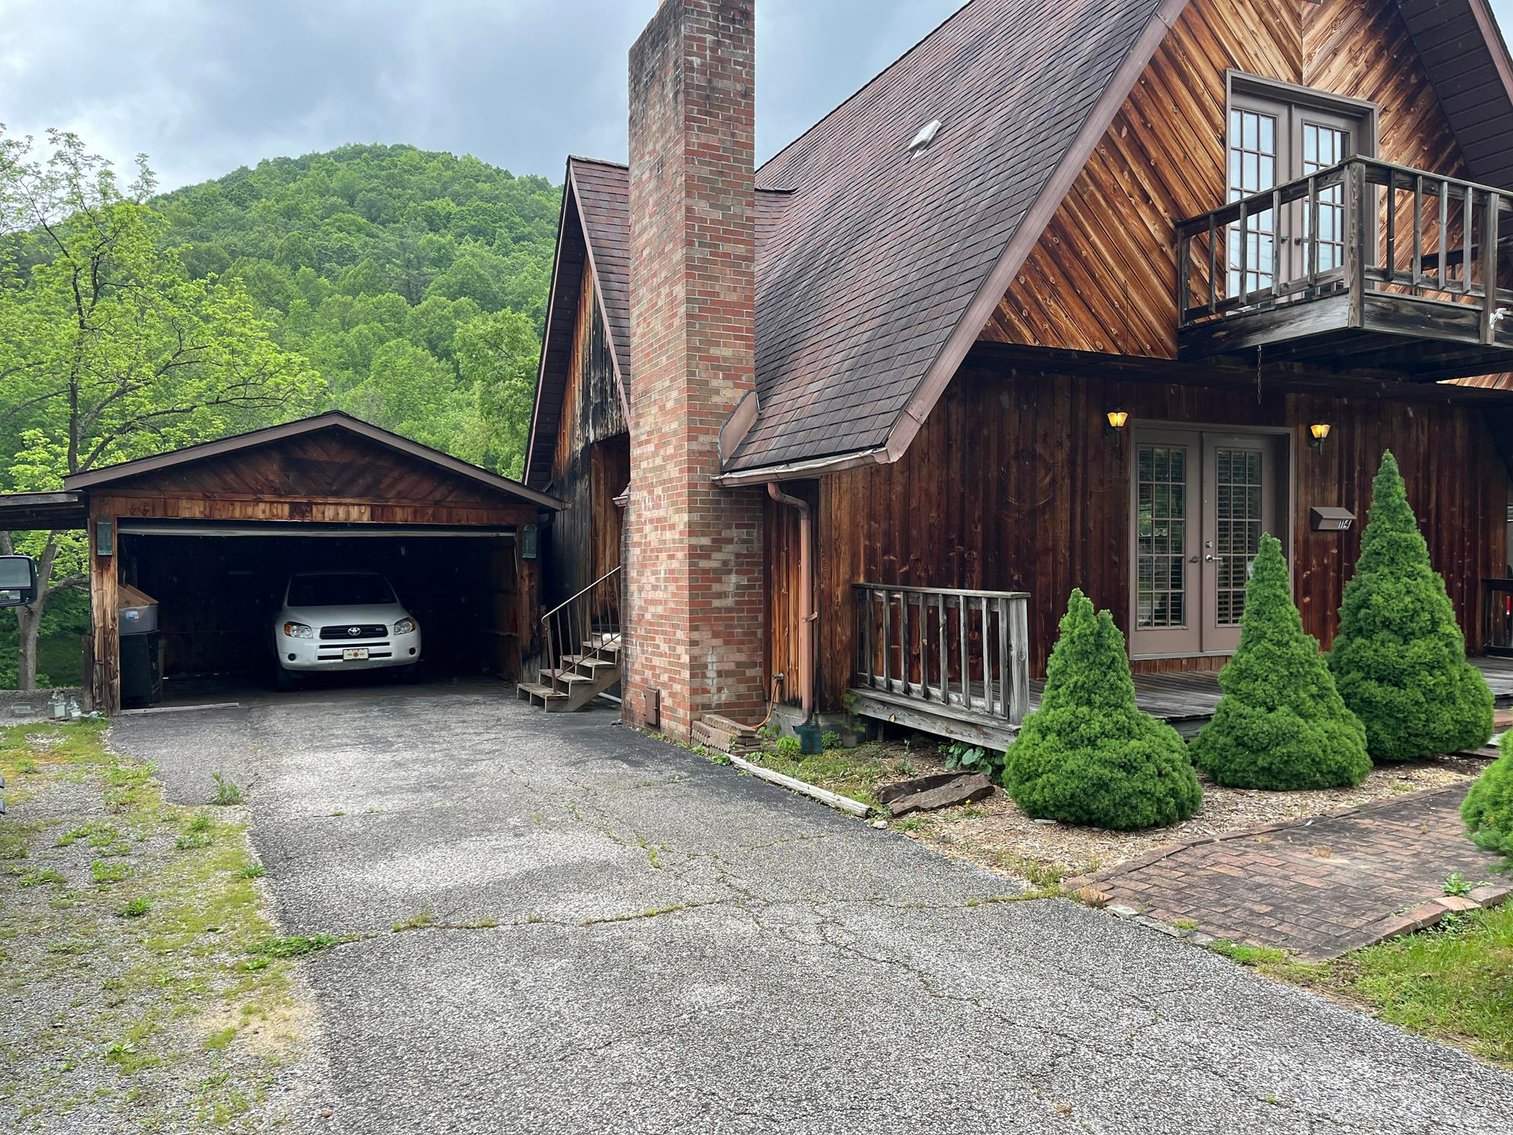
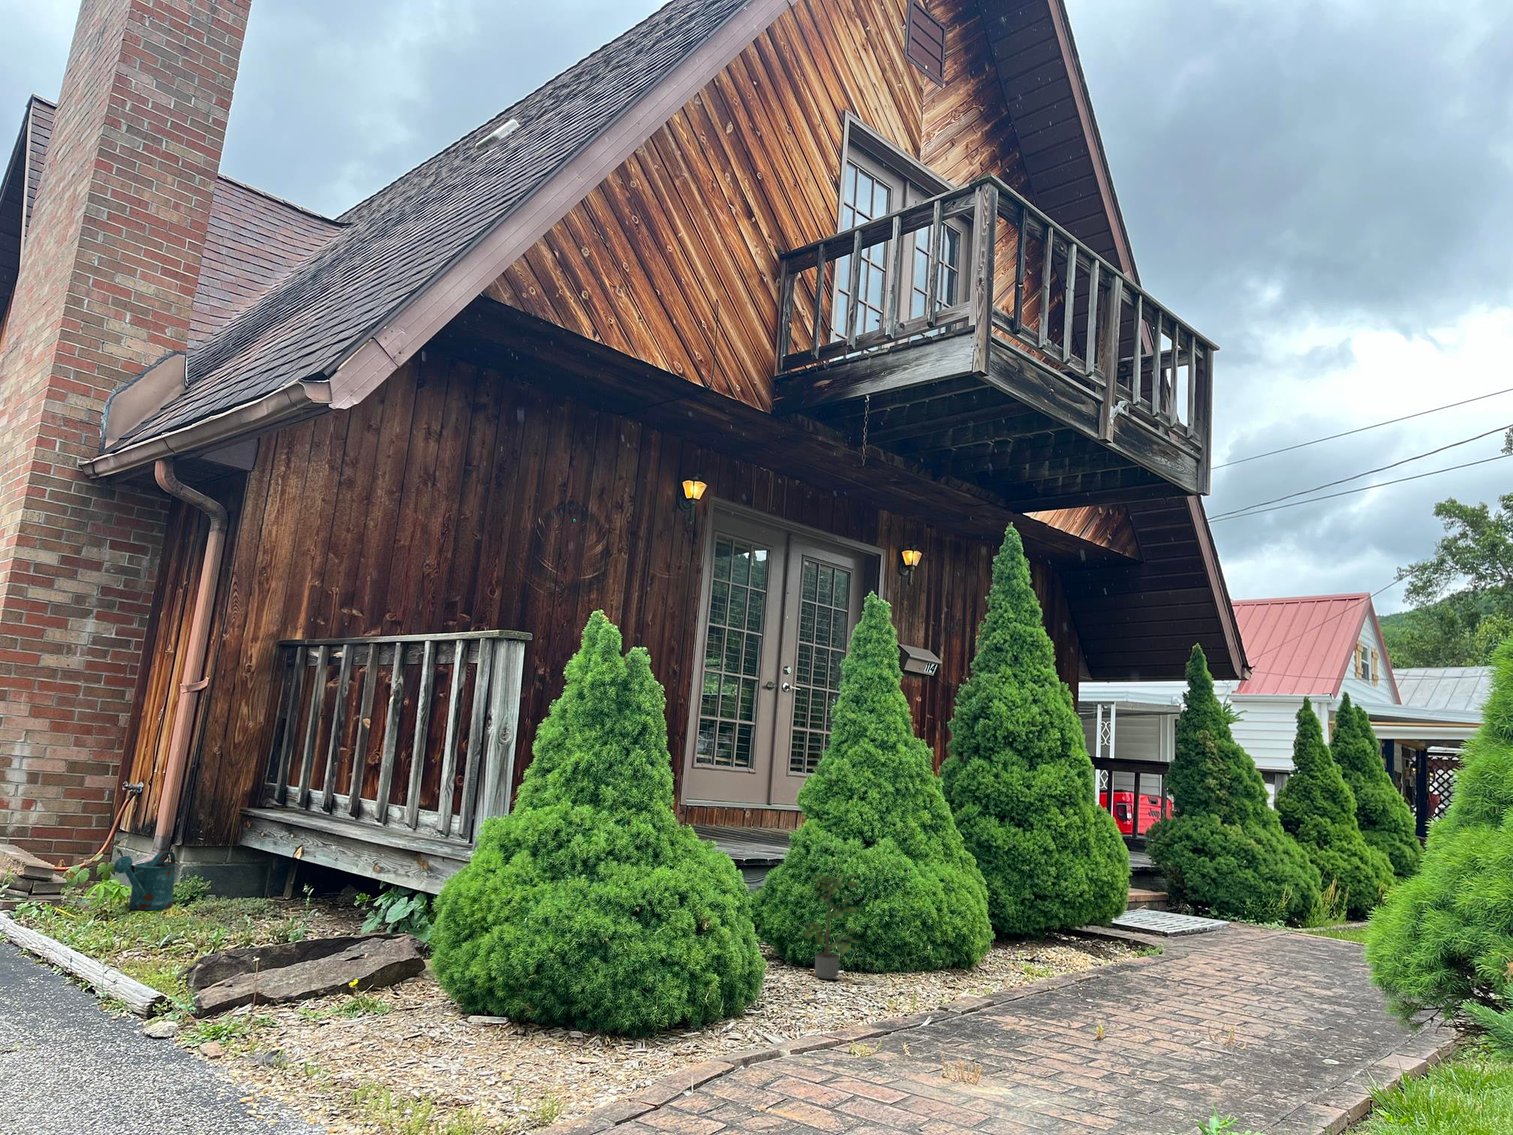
potted plant: present [838,692,865,747] -> present [804,874,861,979]

